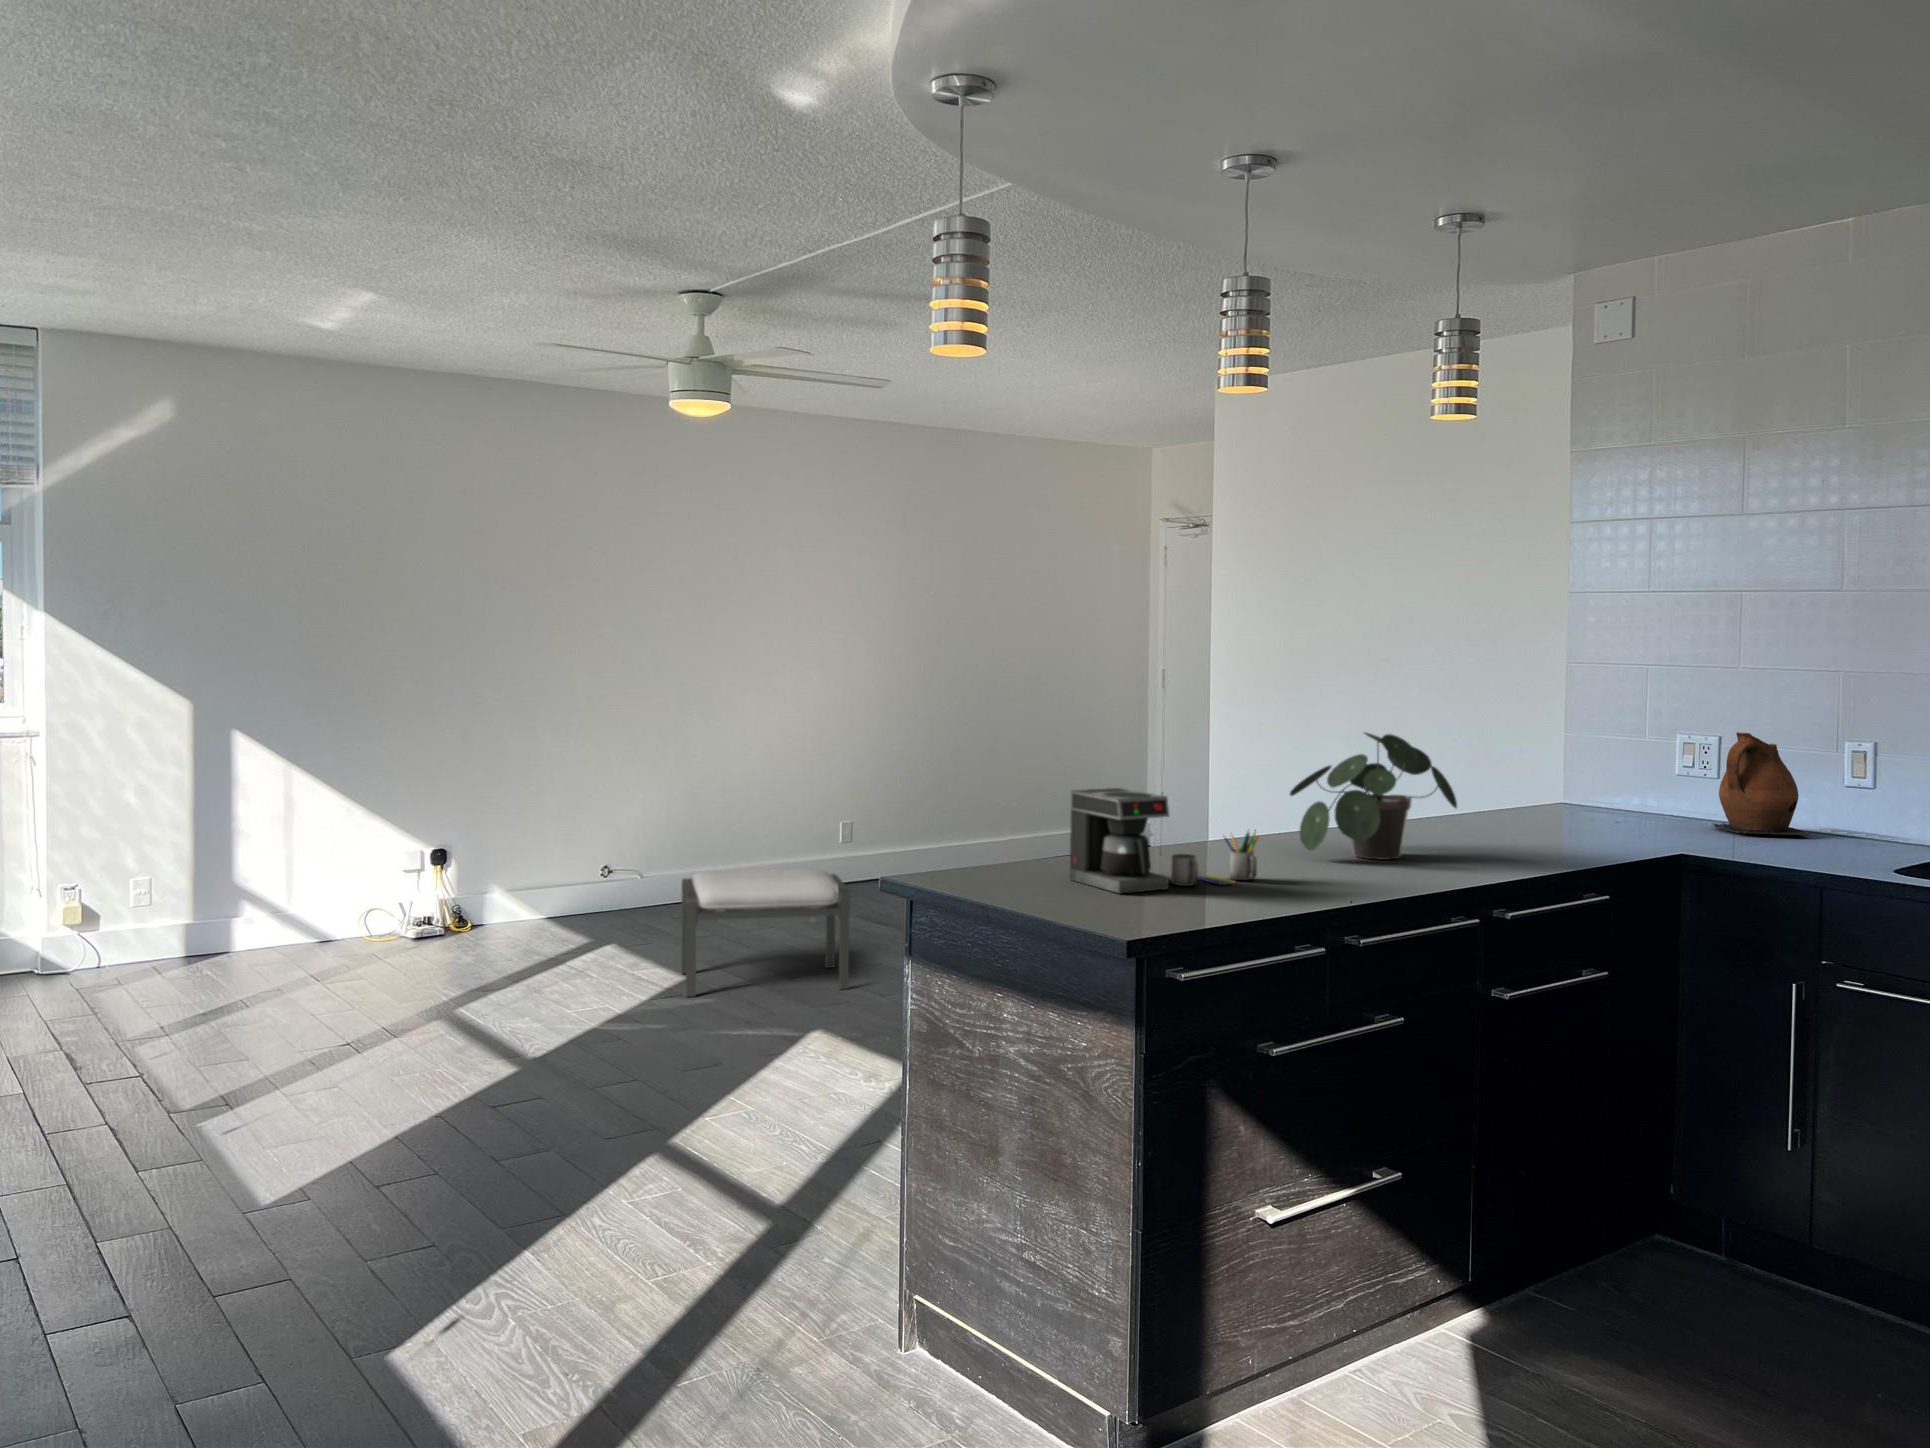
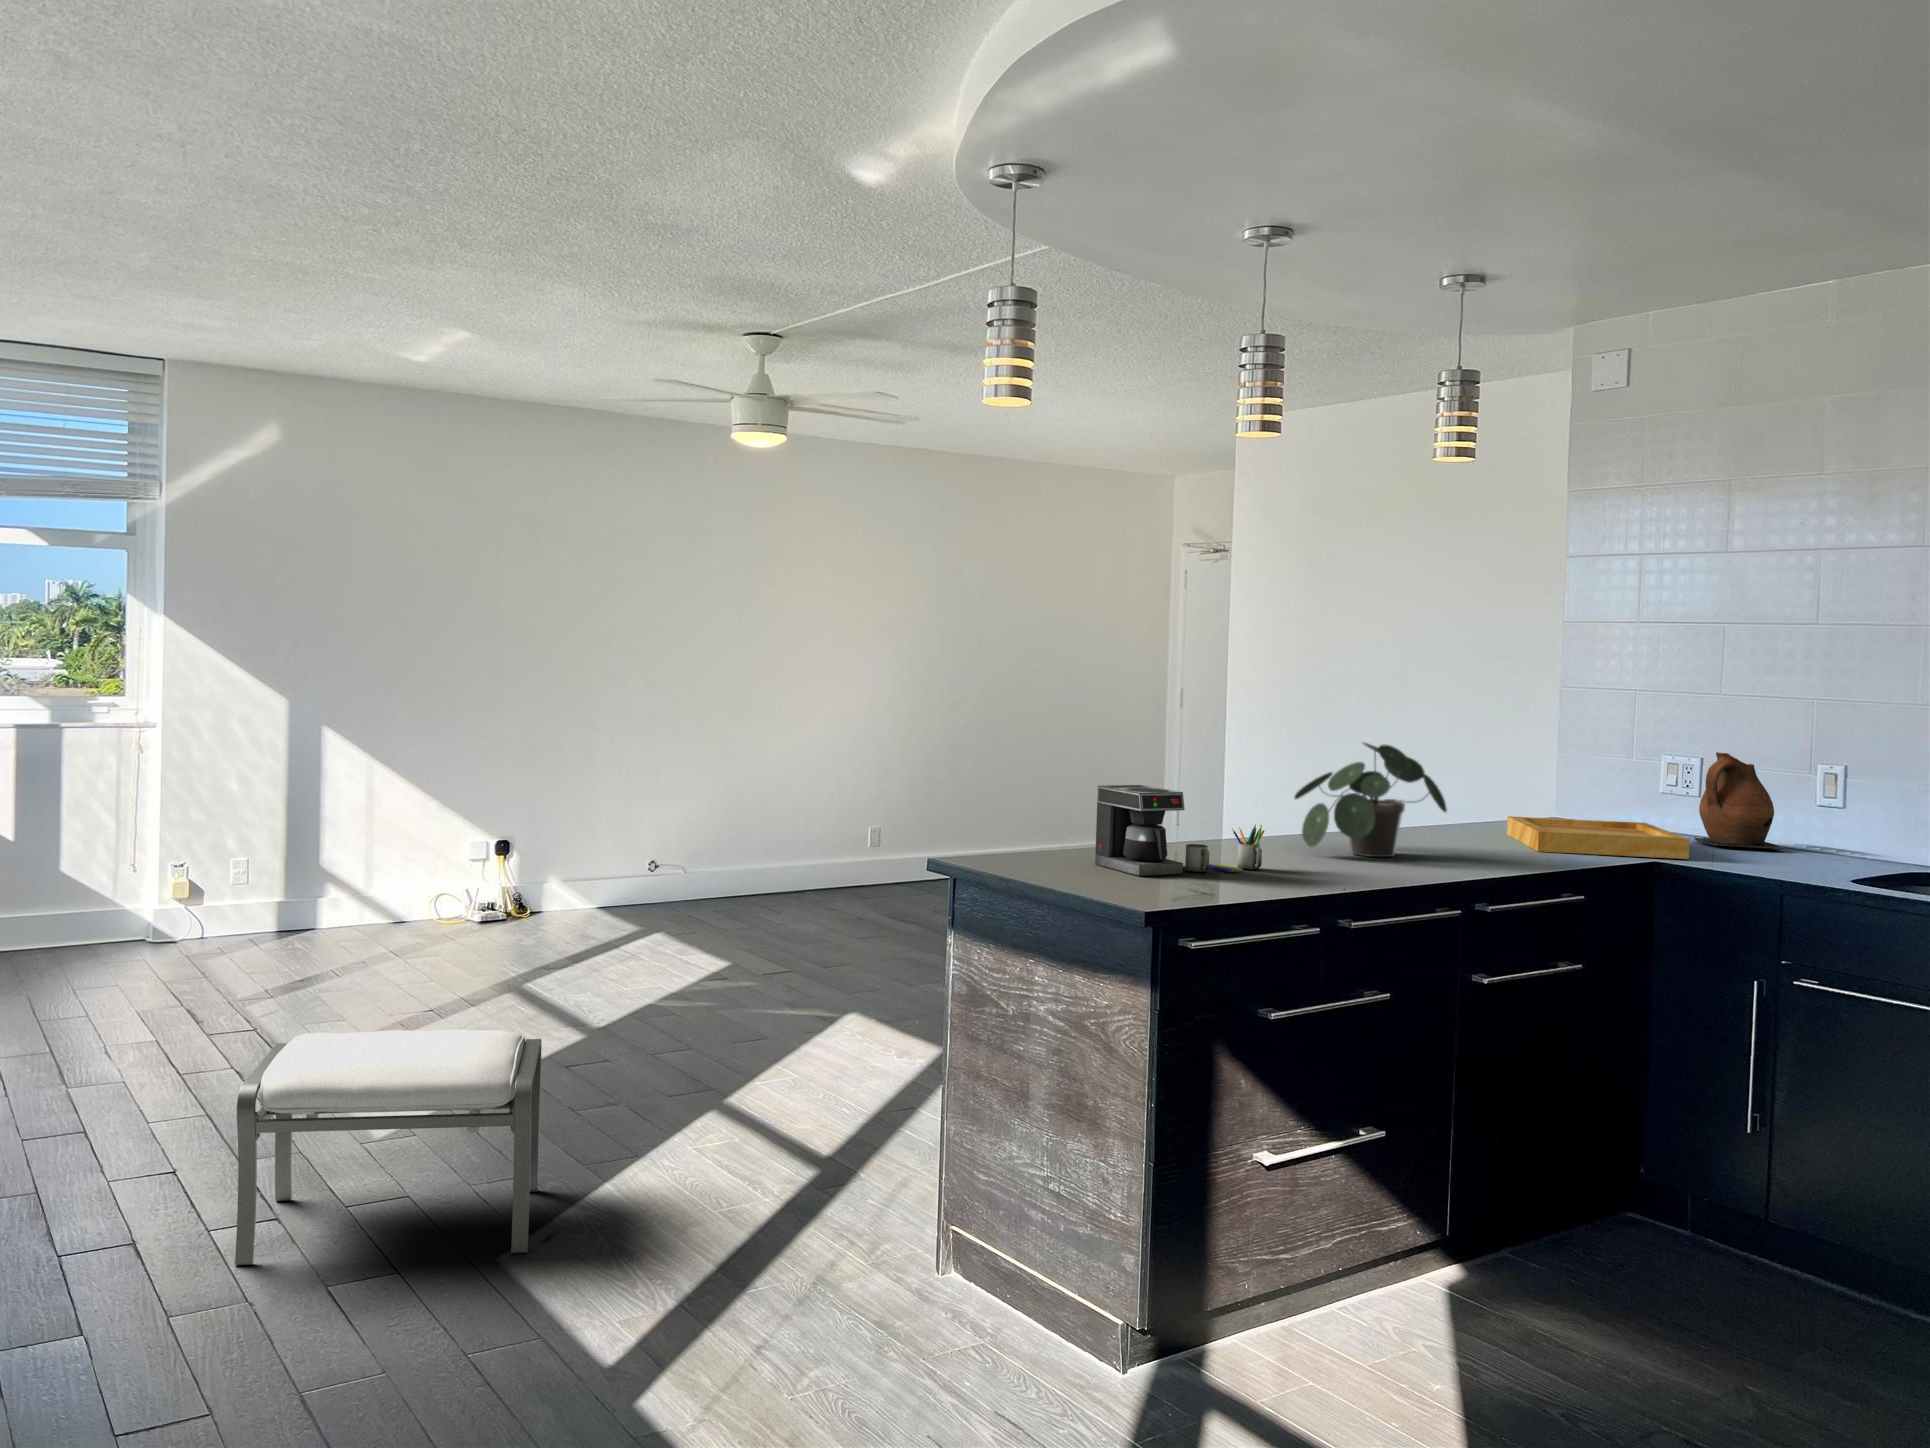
tray: none [1517,806,1715,851] -> present [1507,816,1690,859]
ottoman: present [681,869,850,997] -> present [235,1030,542,1265]

